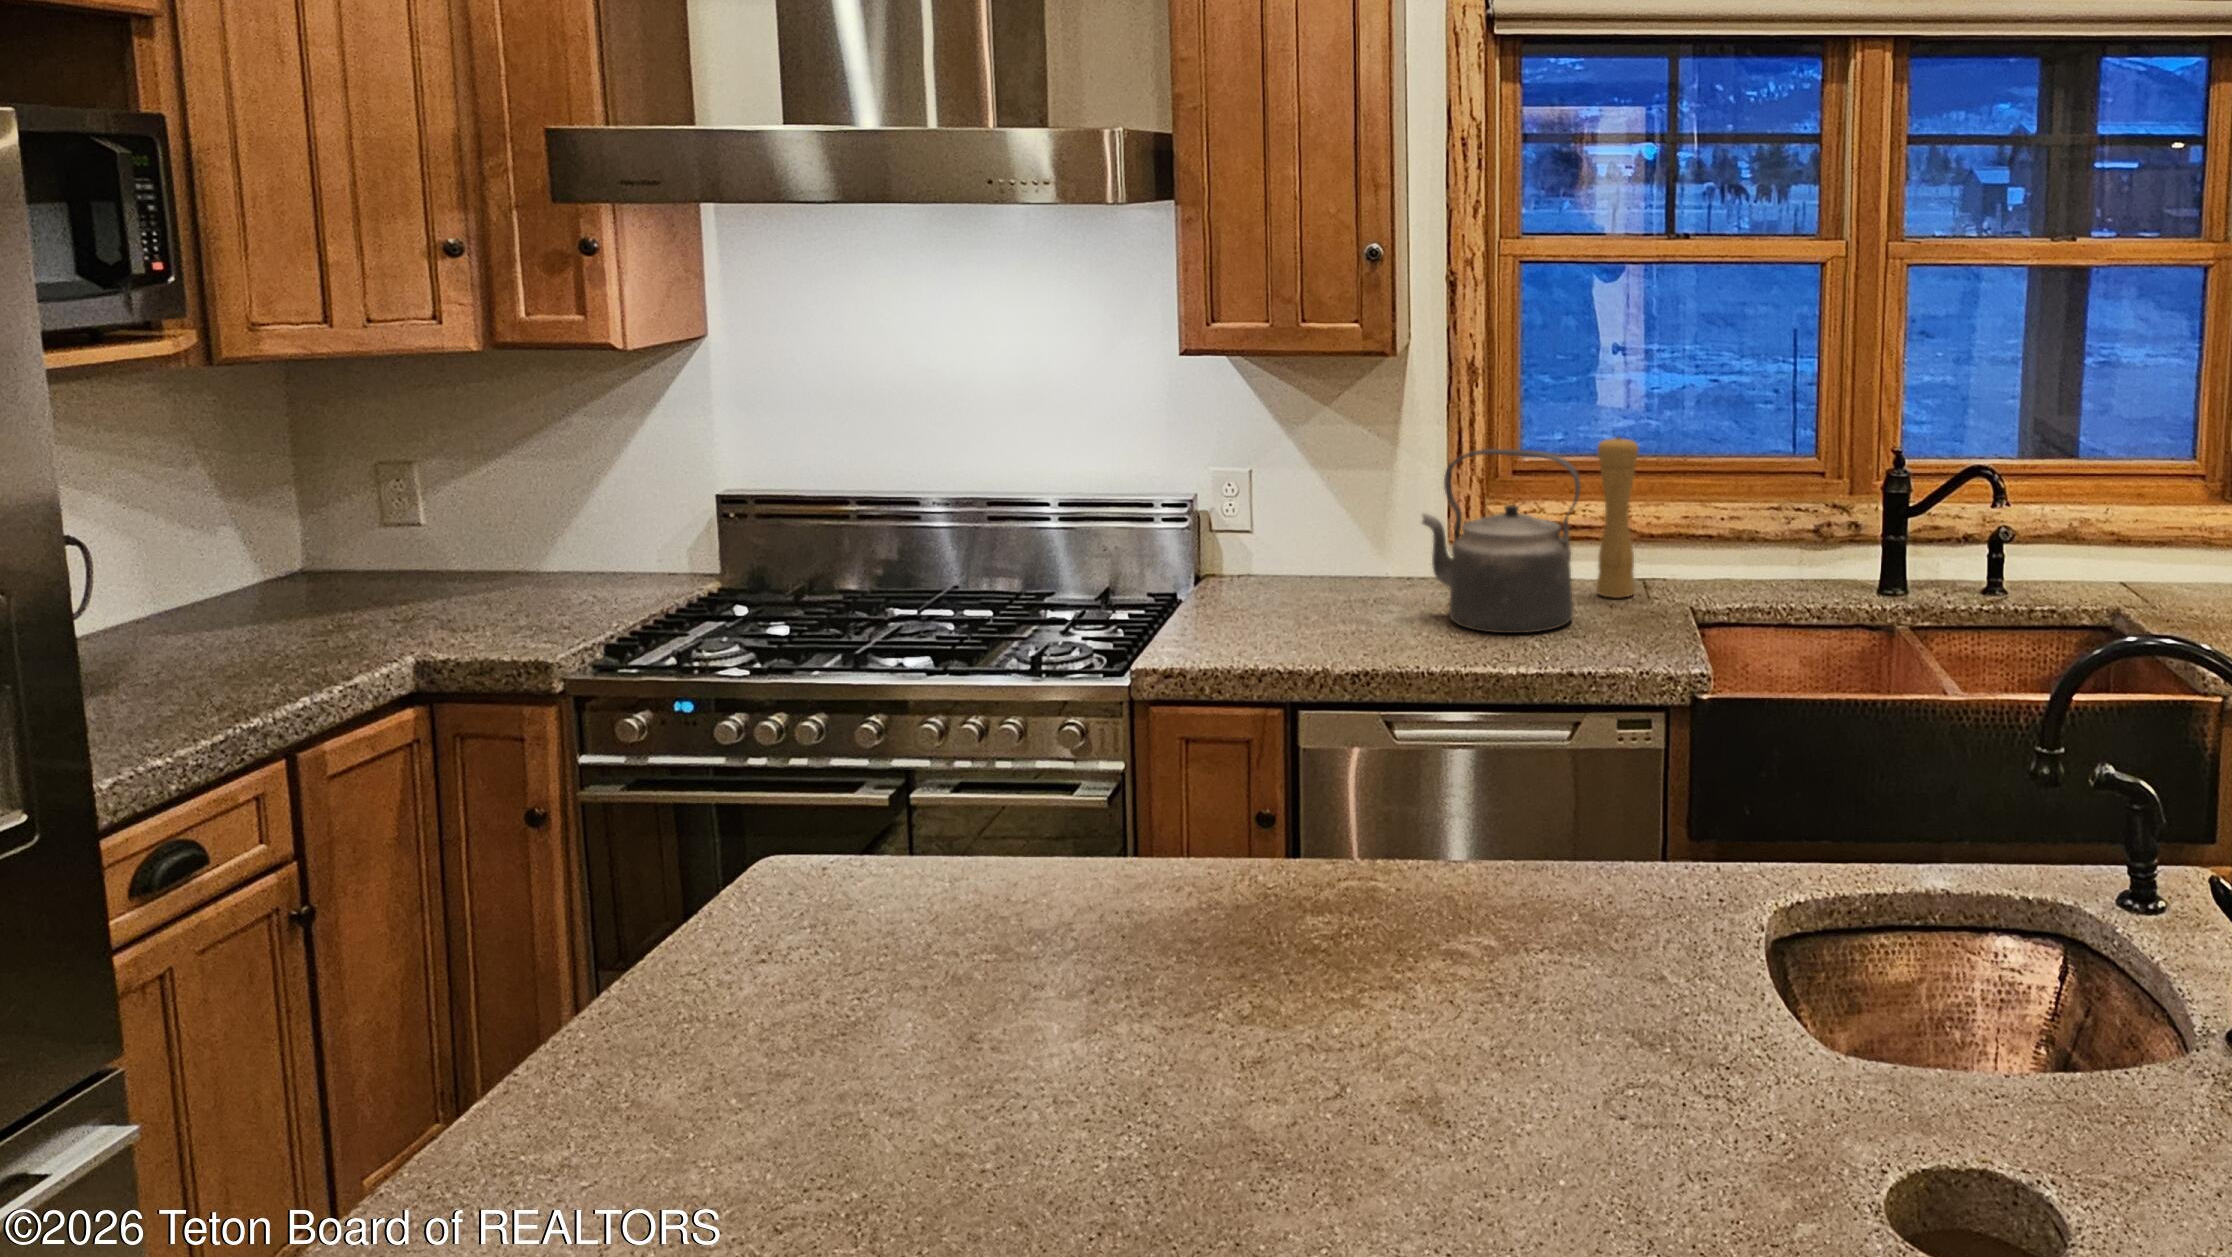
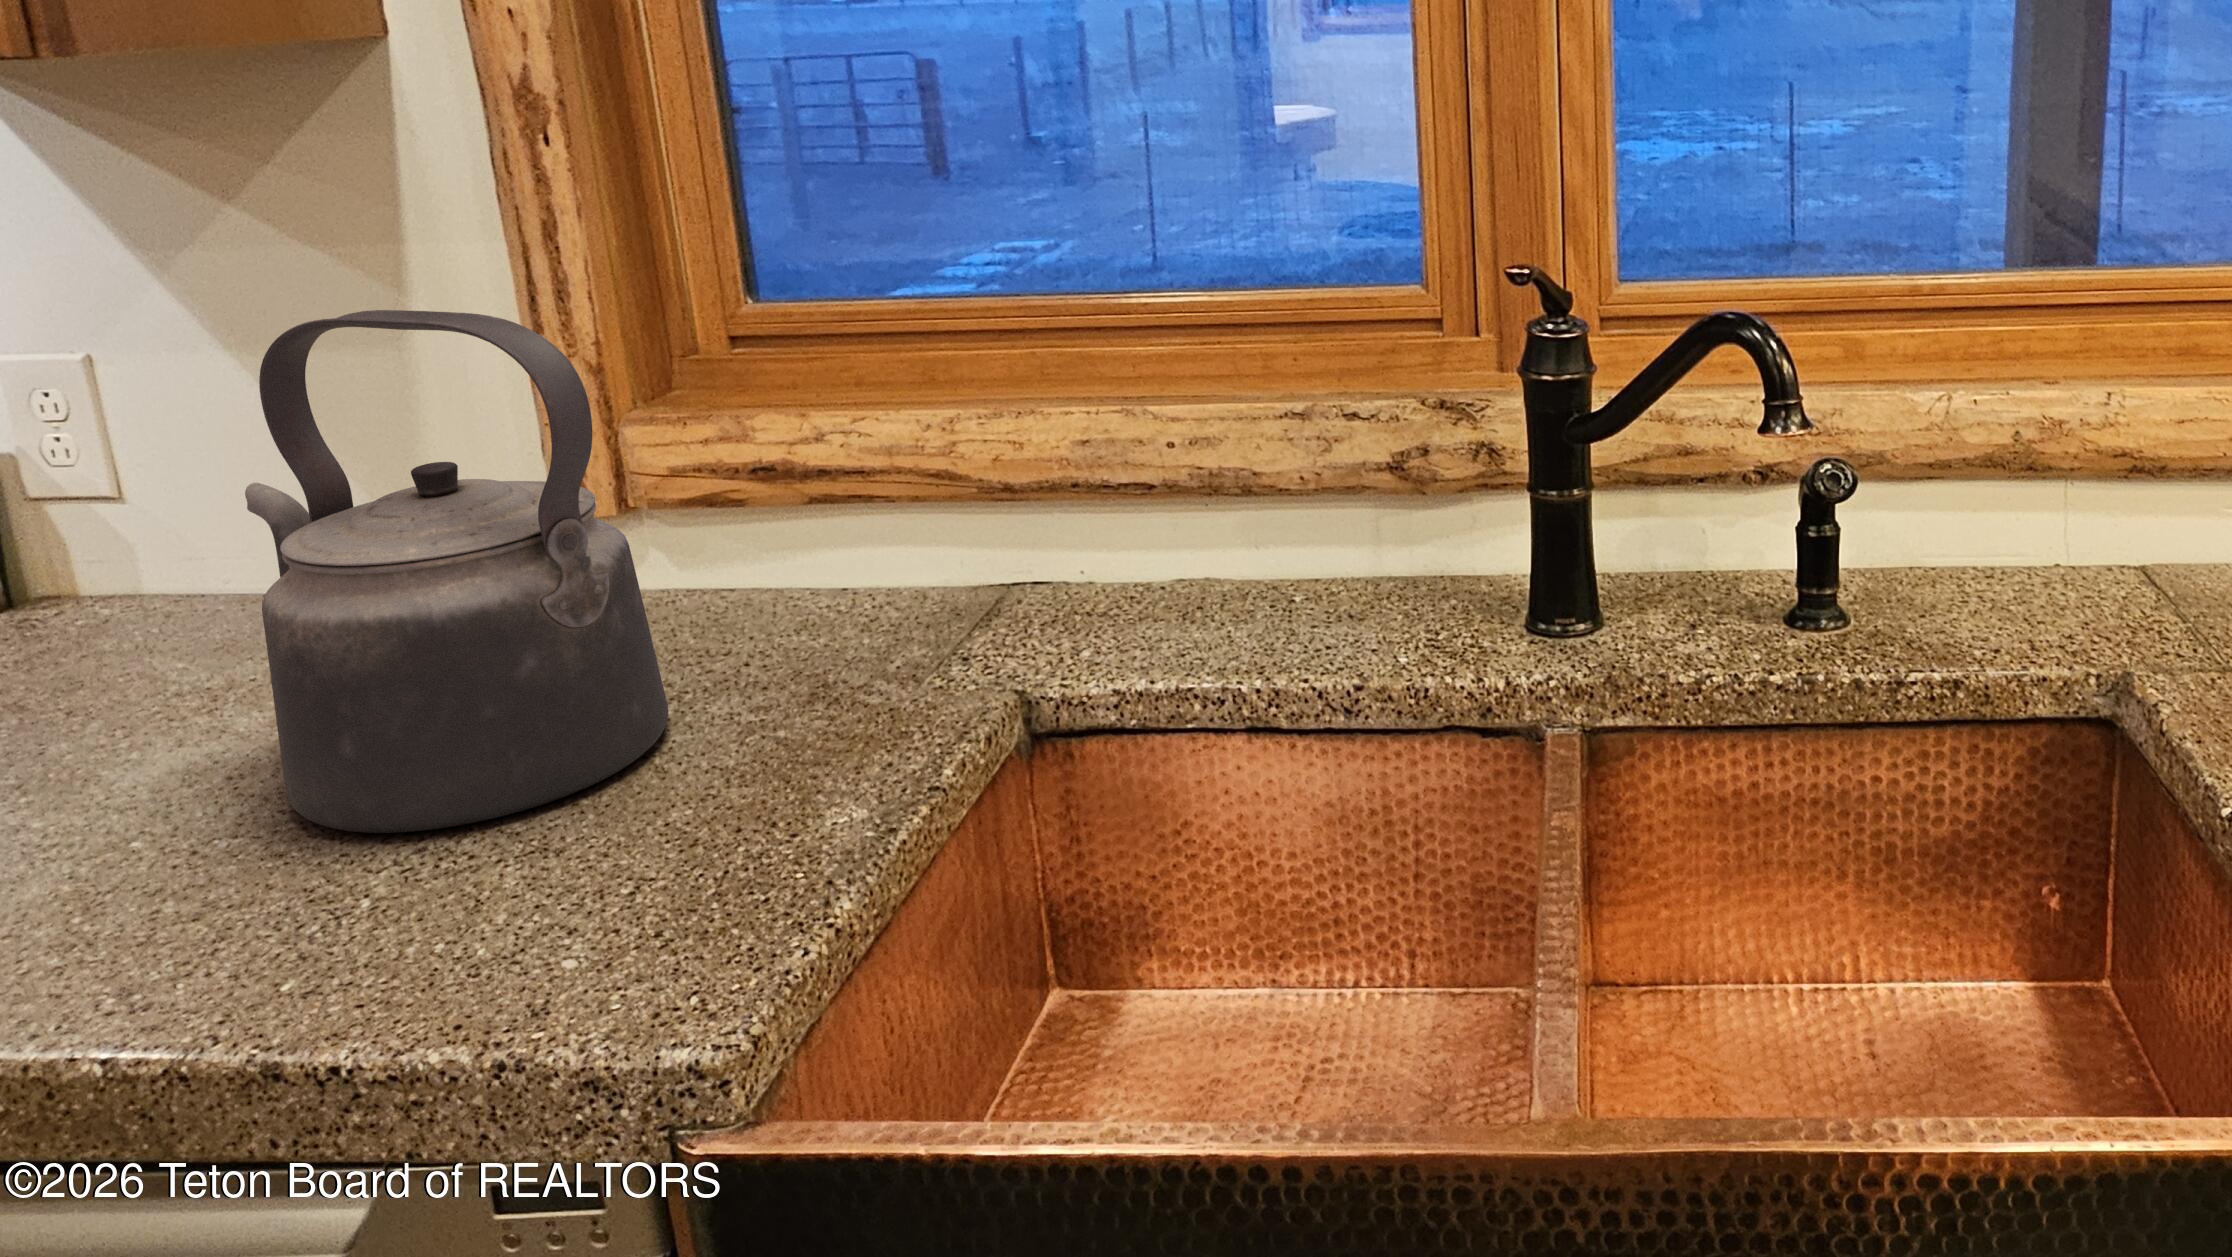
pepper mill: present [1597,436,1639,598] -> none [798,256,944,656]

